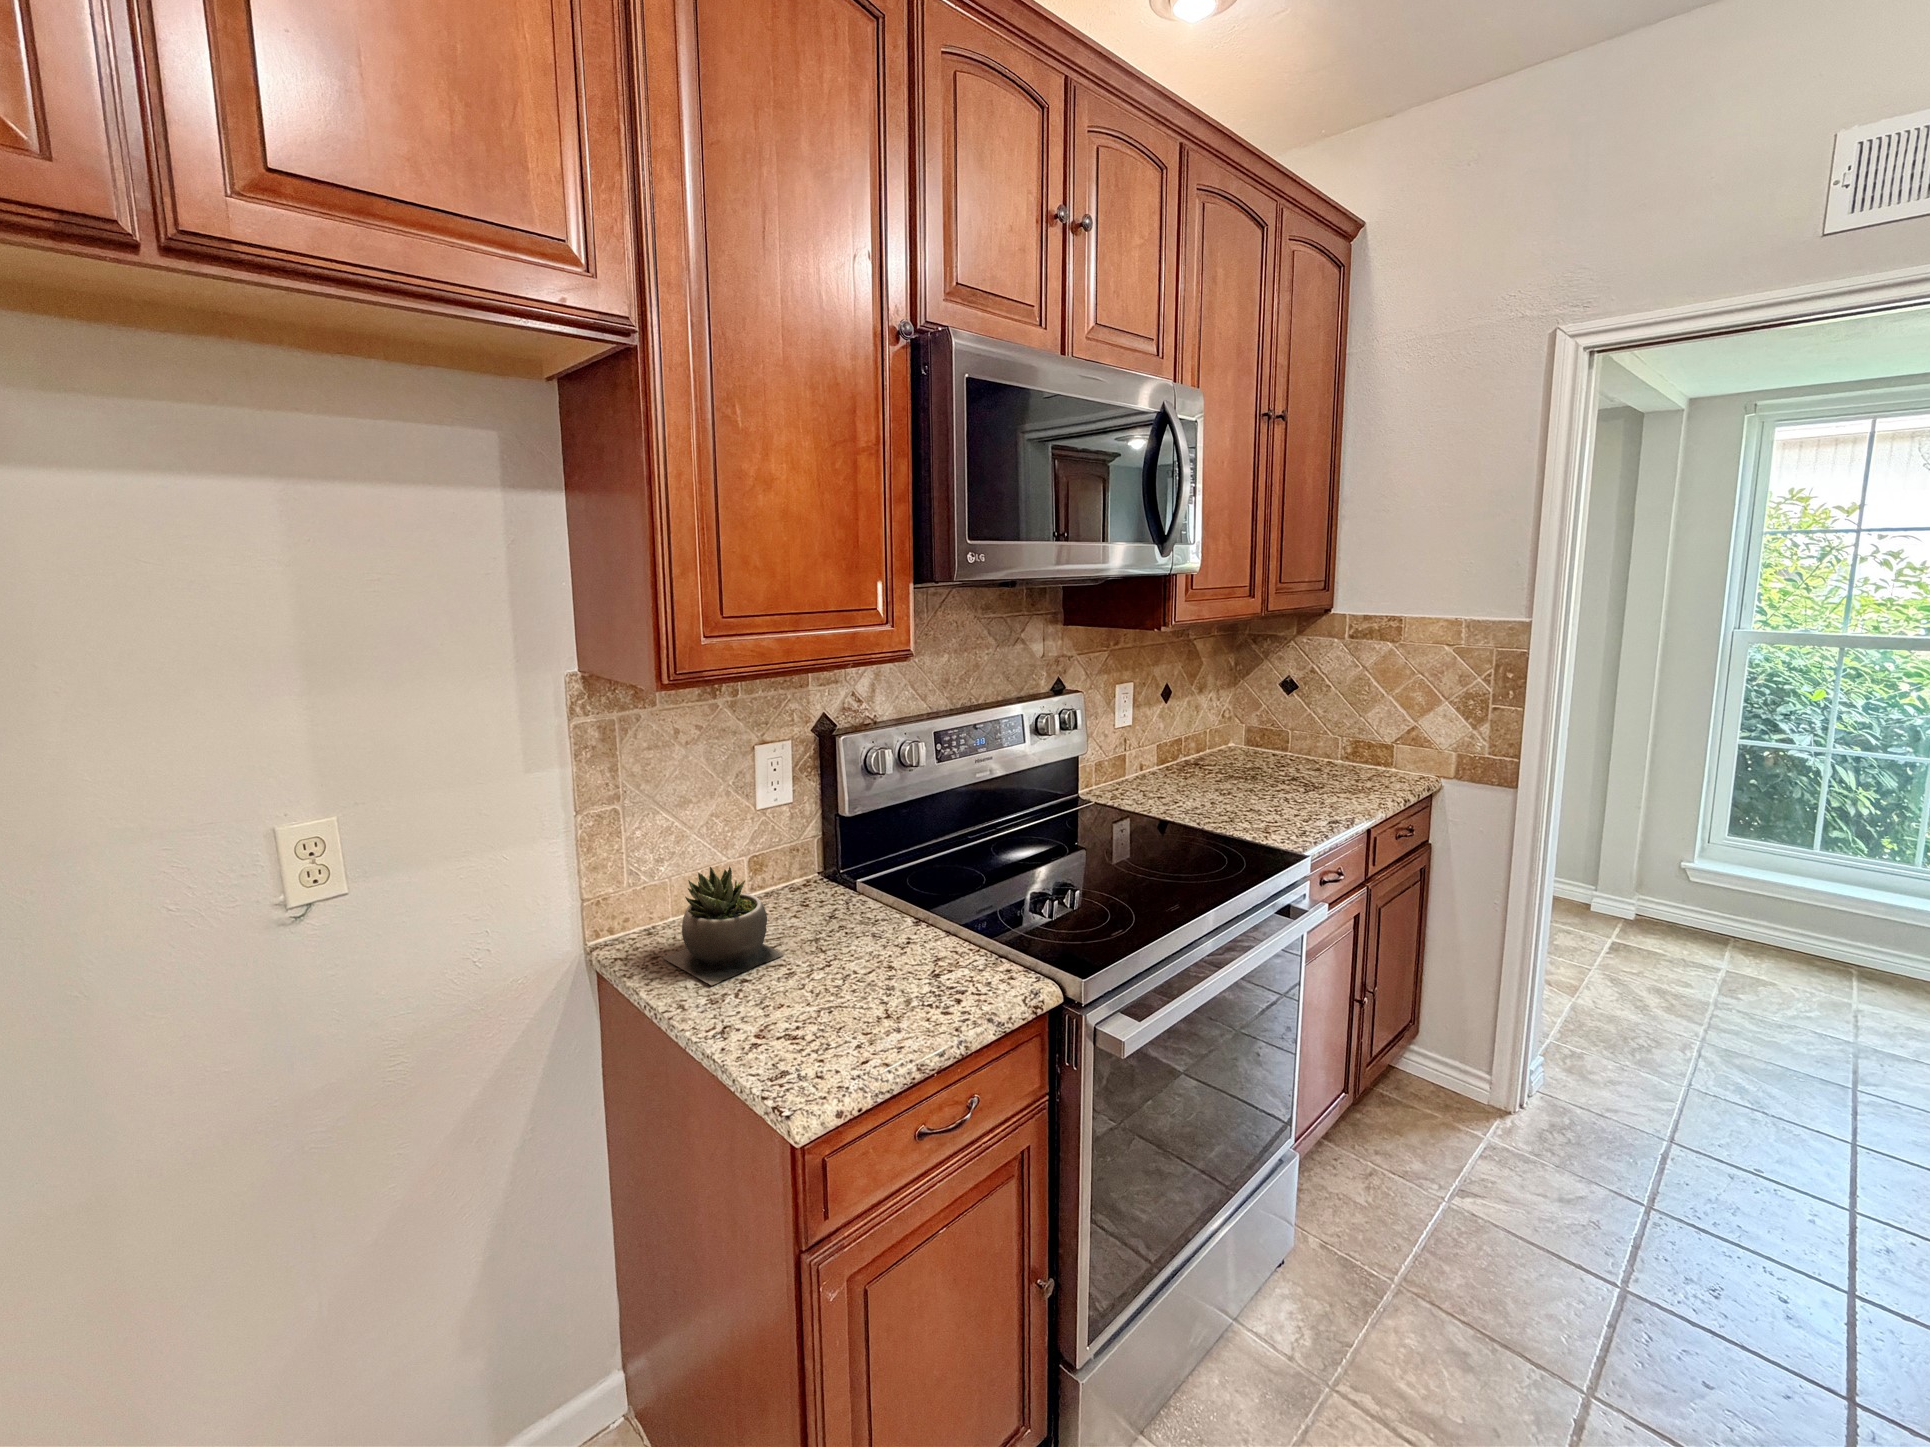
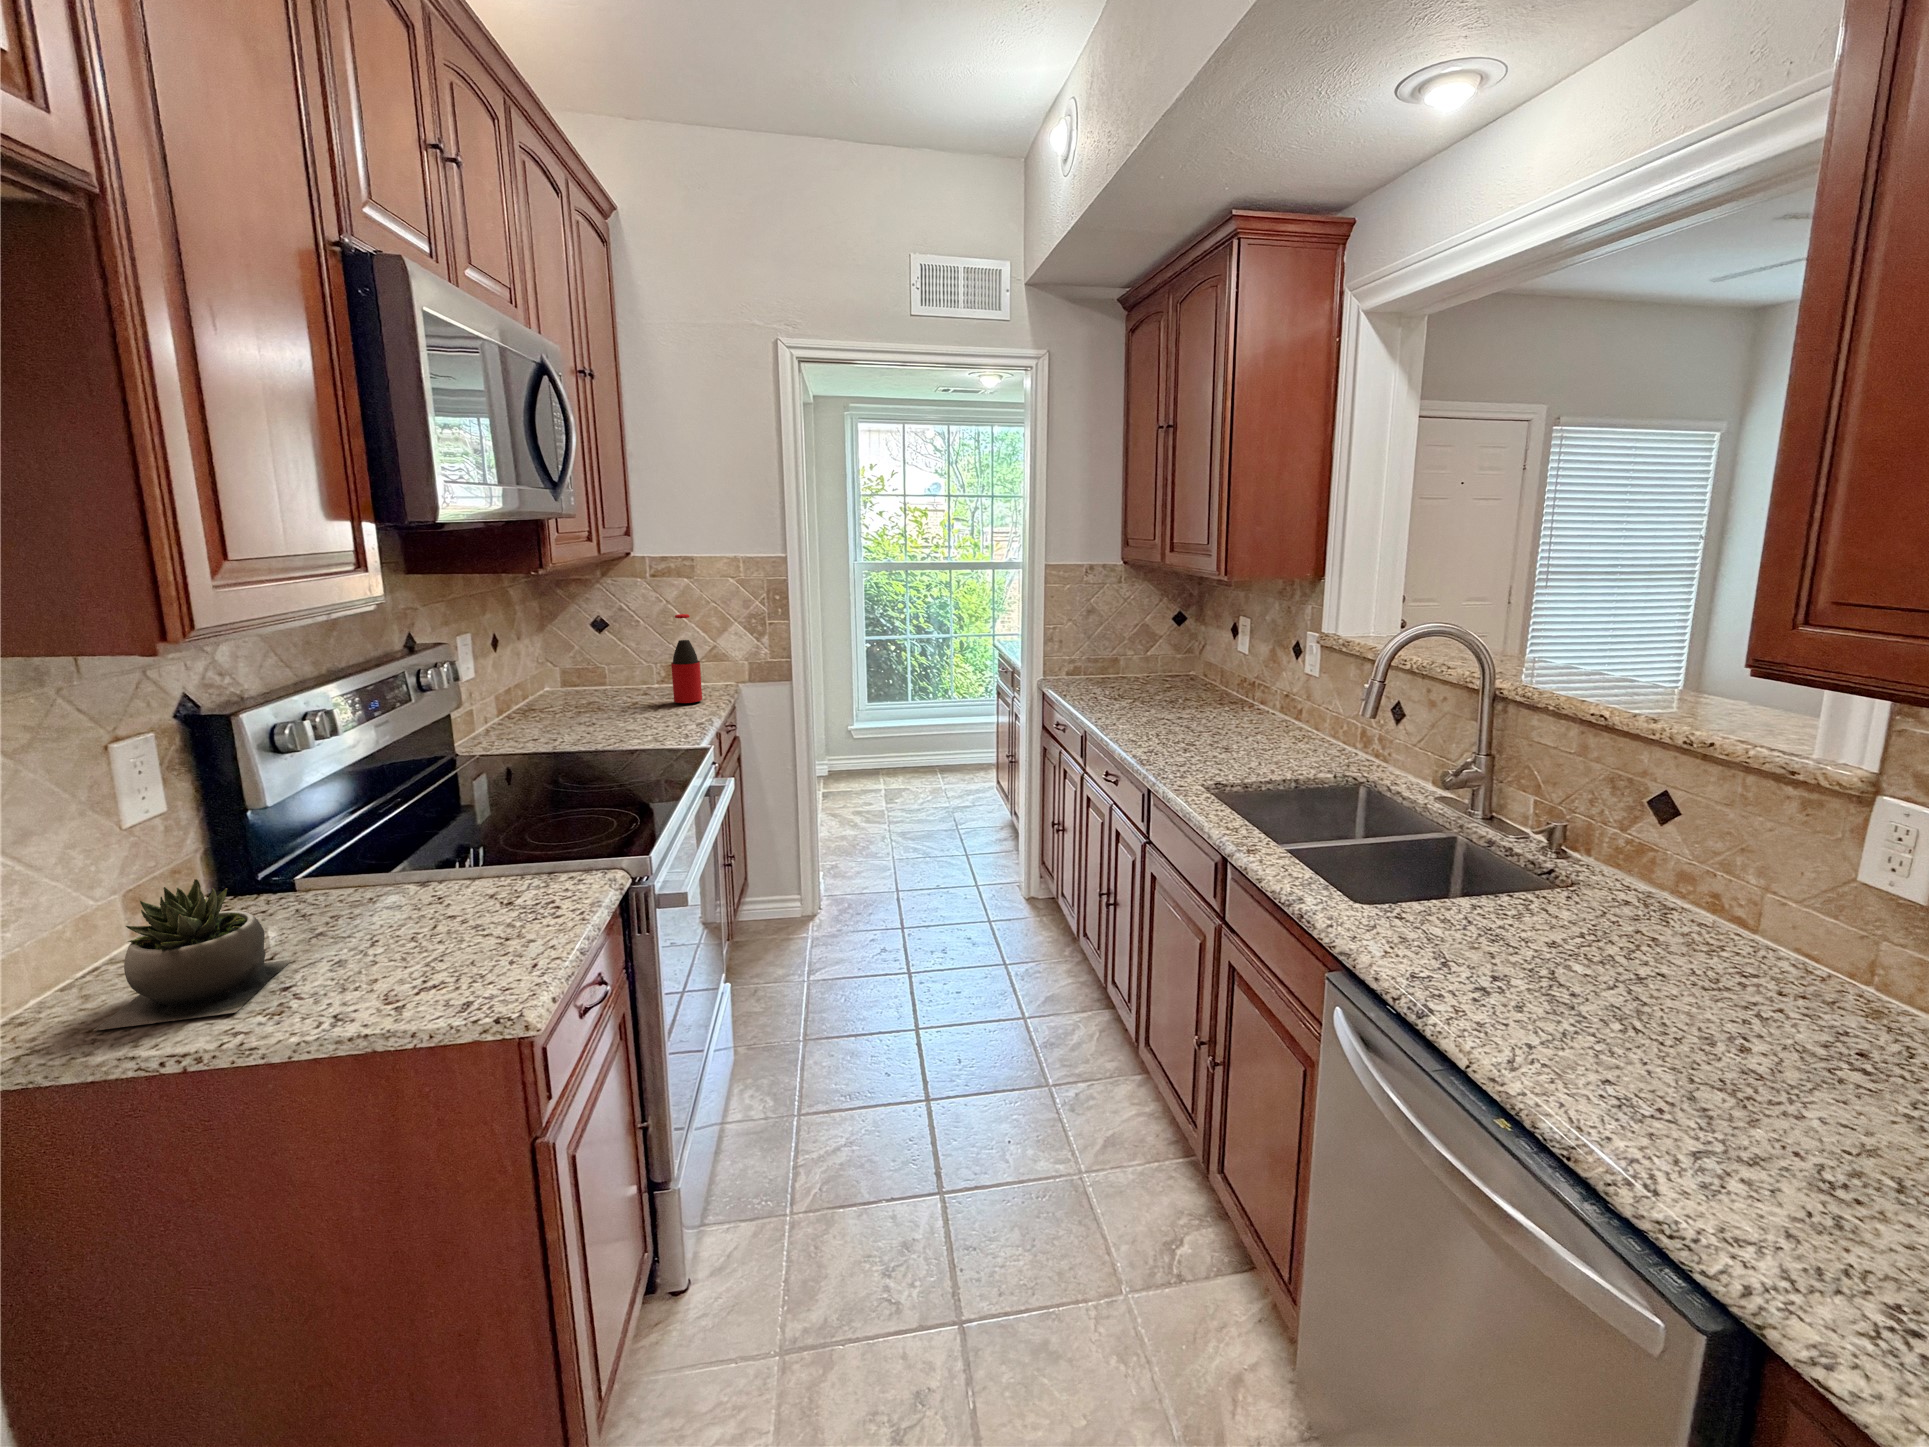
bottle: none [1339,684,1376,793] -> present [671,614,702,703]

